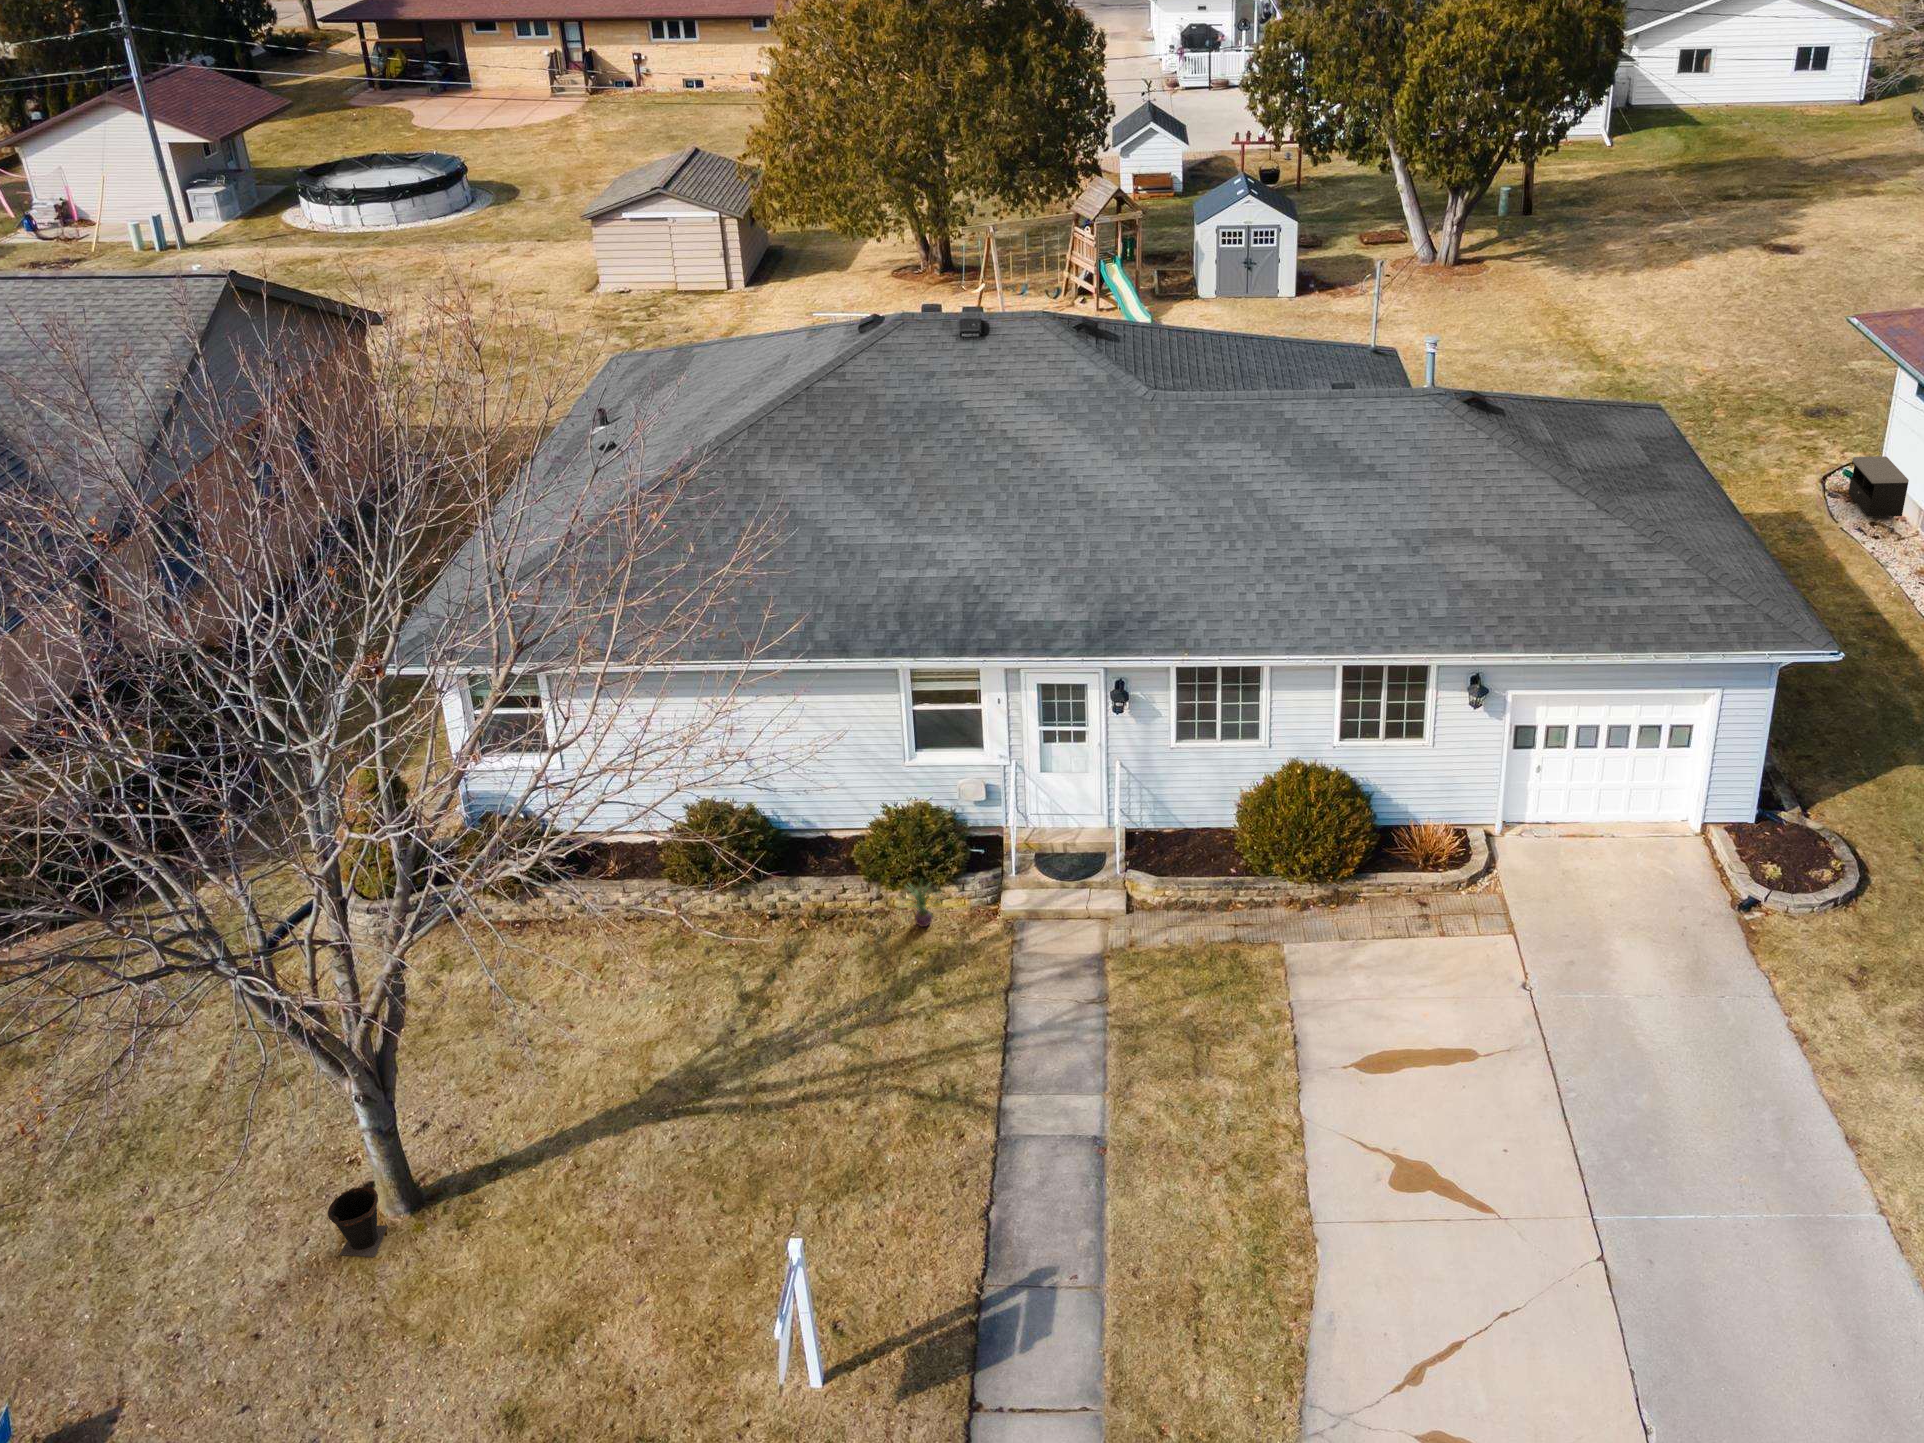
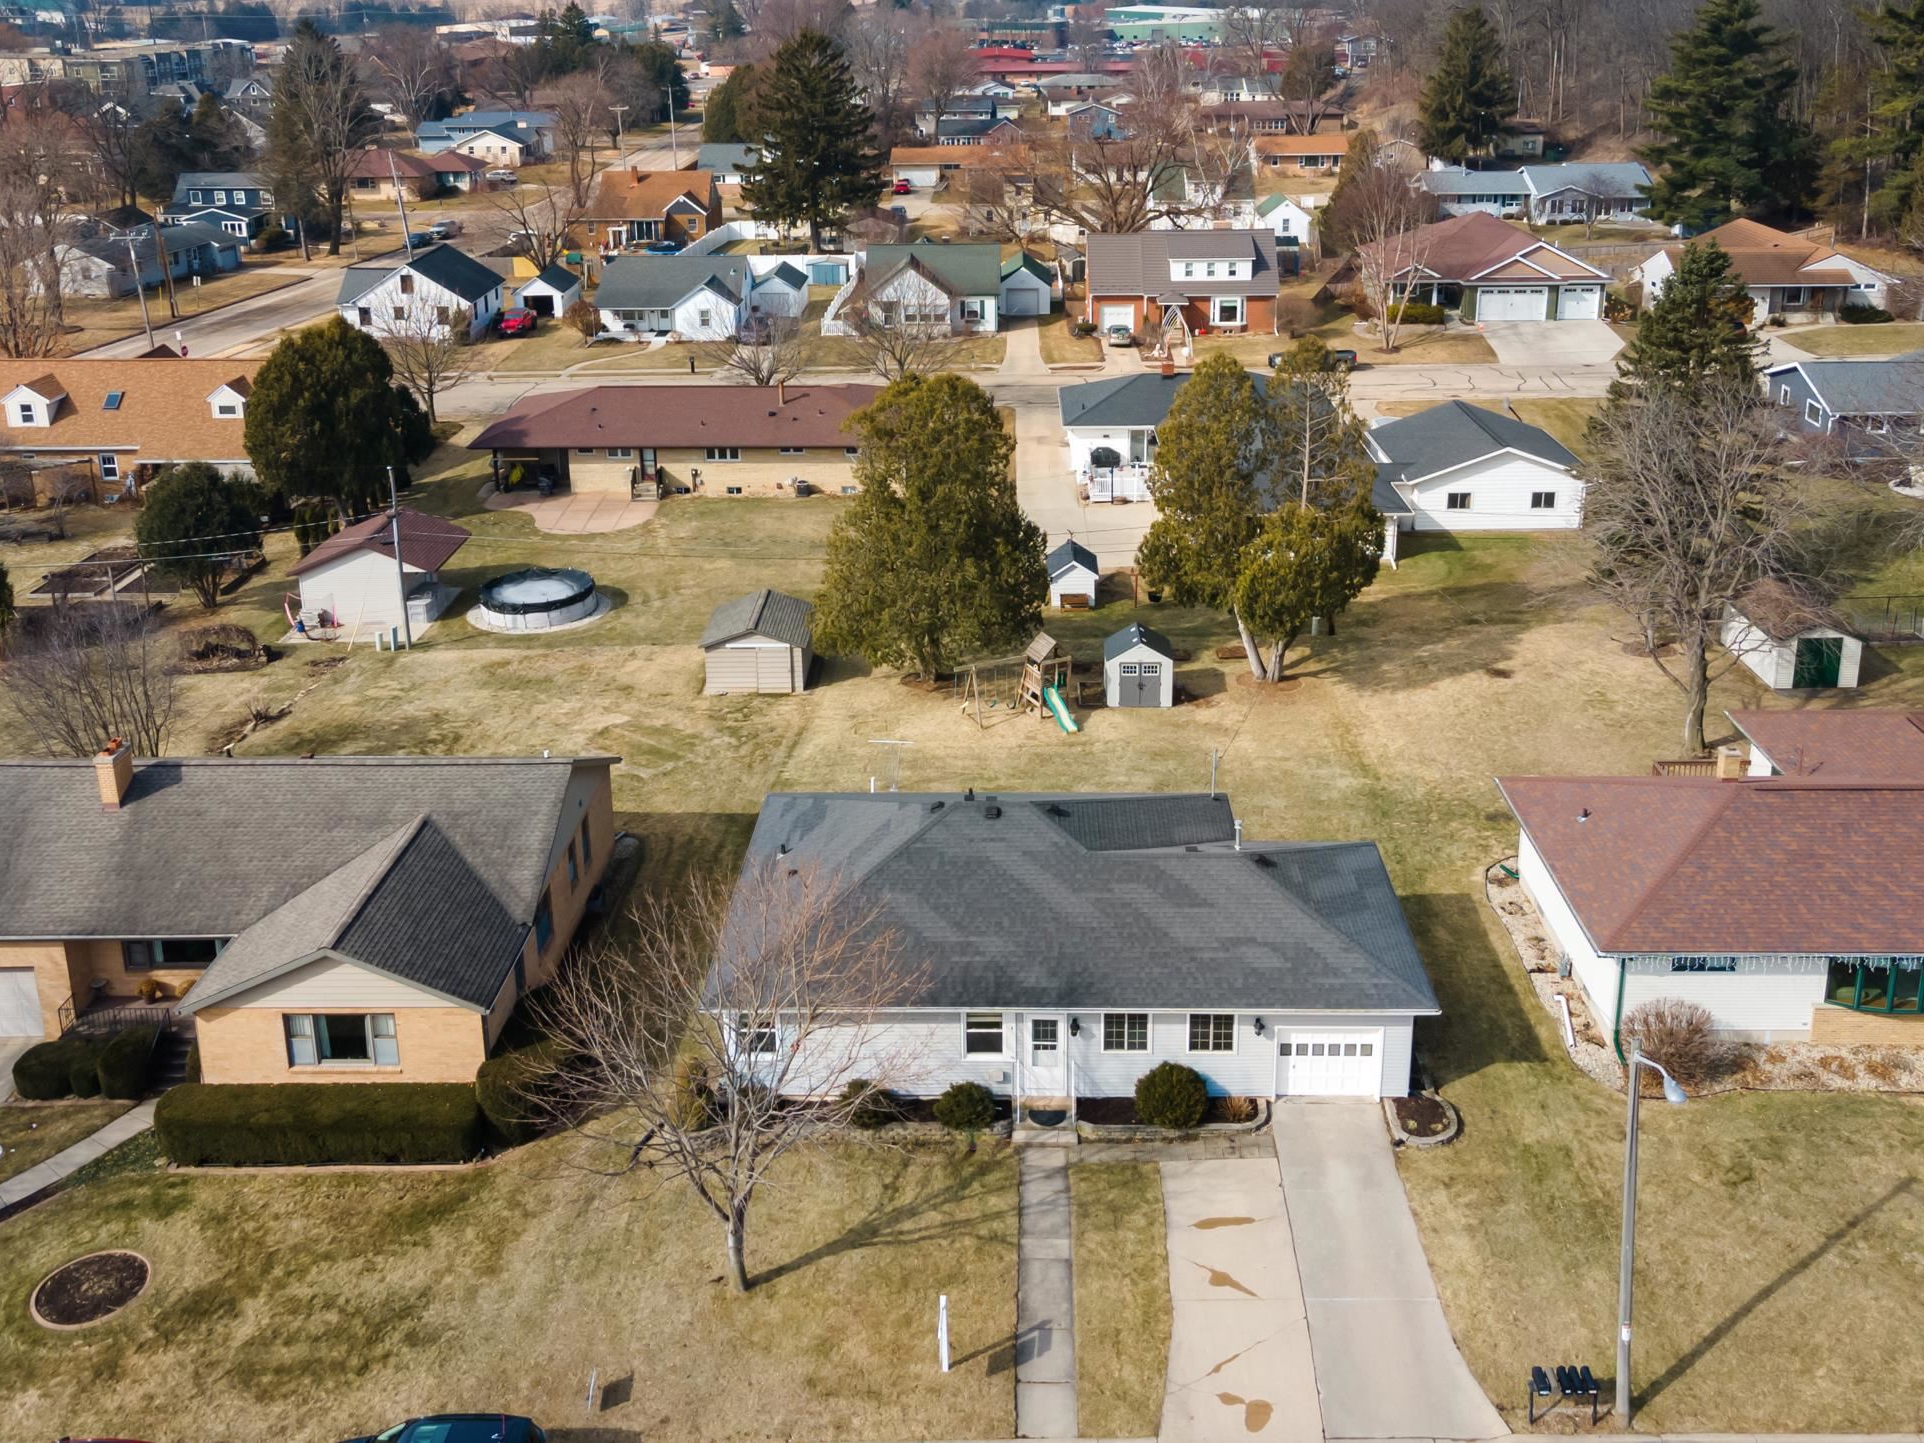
storage bench: present [1848,456,1909,519] -> none [1499,858,1529,898]
bucket: present [325,1187,388,1257] -> none [711,1280,734,1314]

